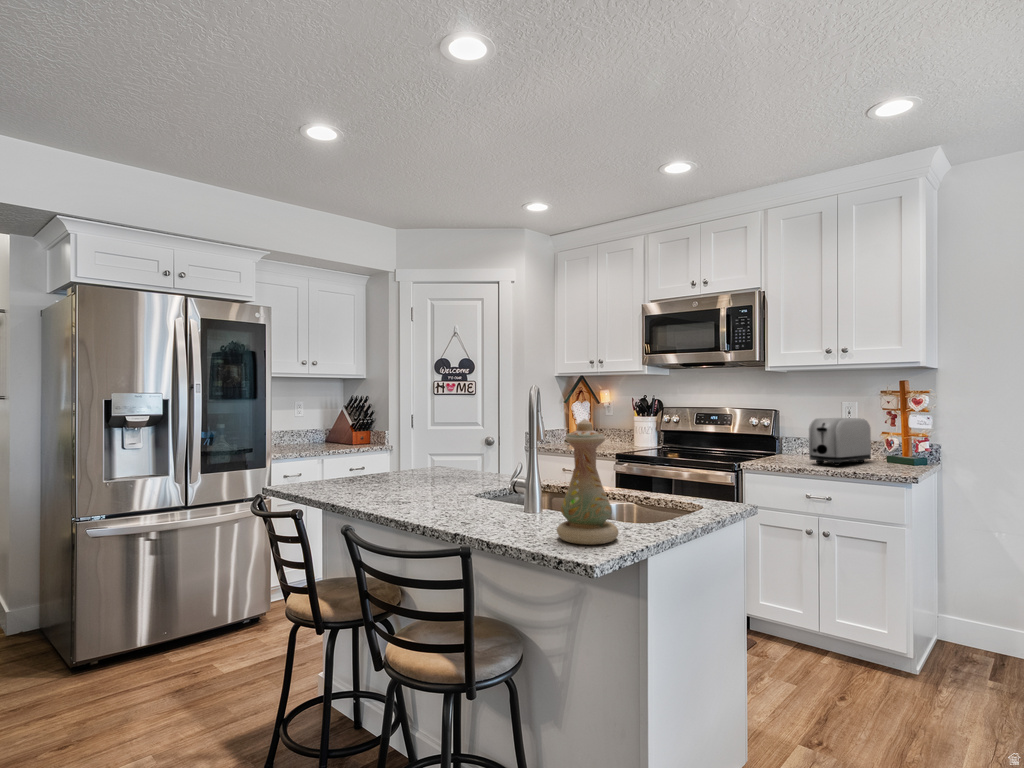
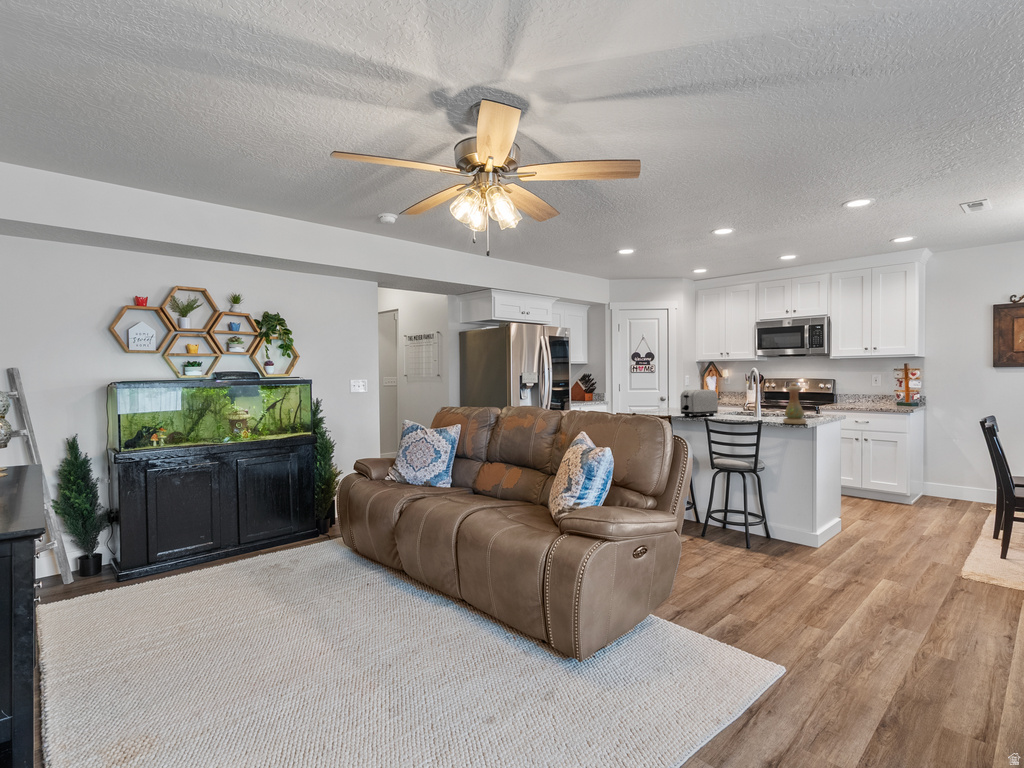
toaster: present [809,418,871,466] -> present [680,390,718,417]

